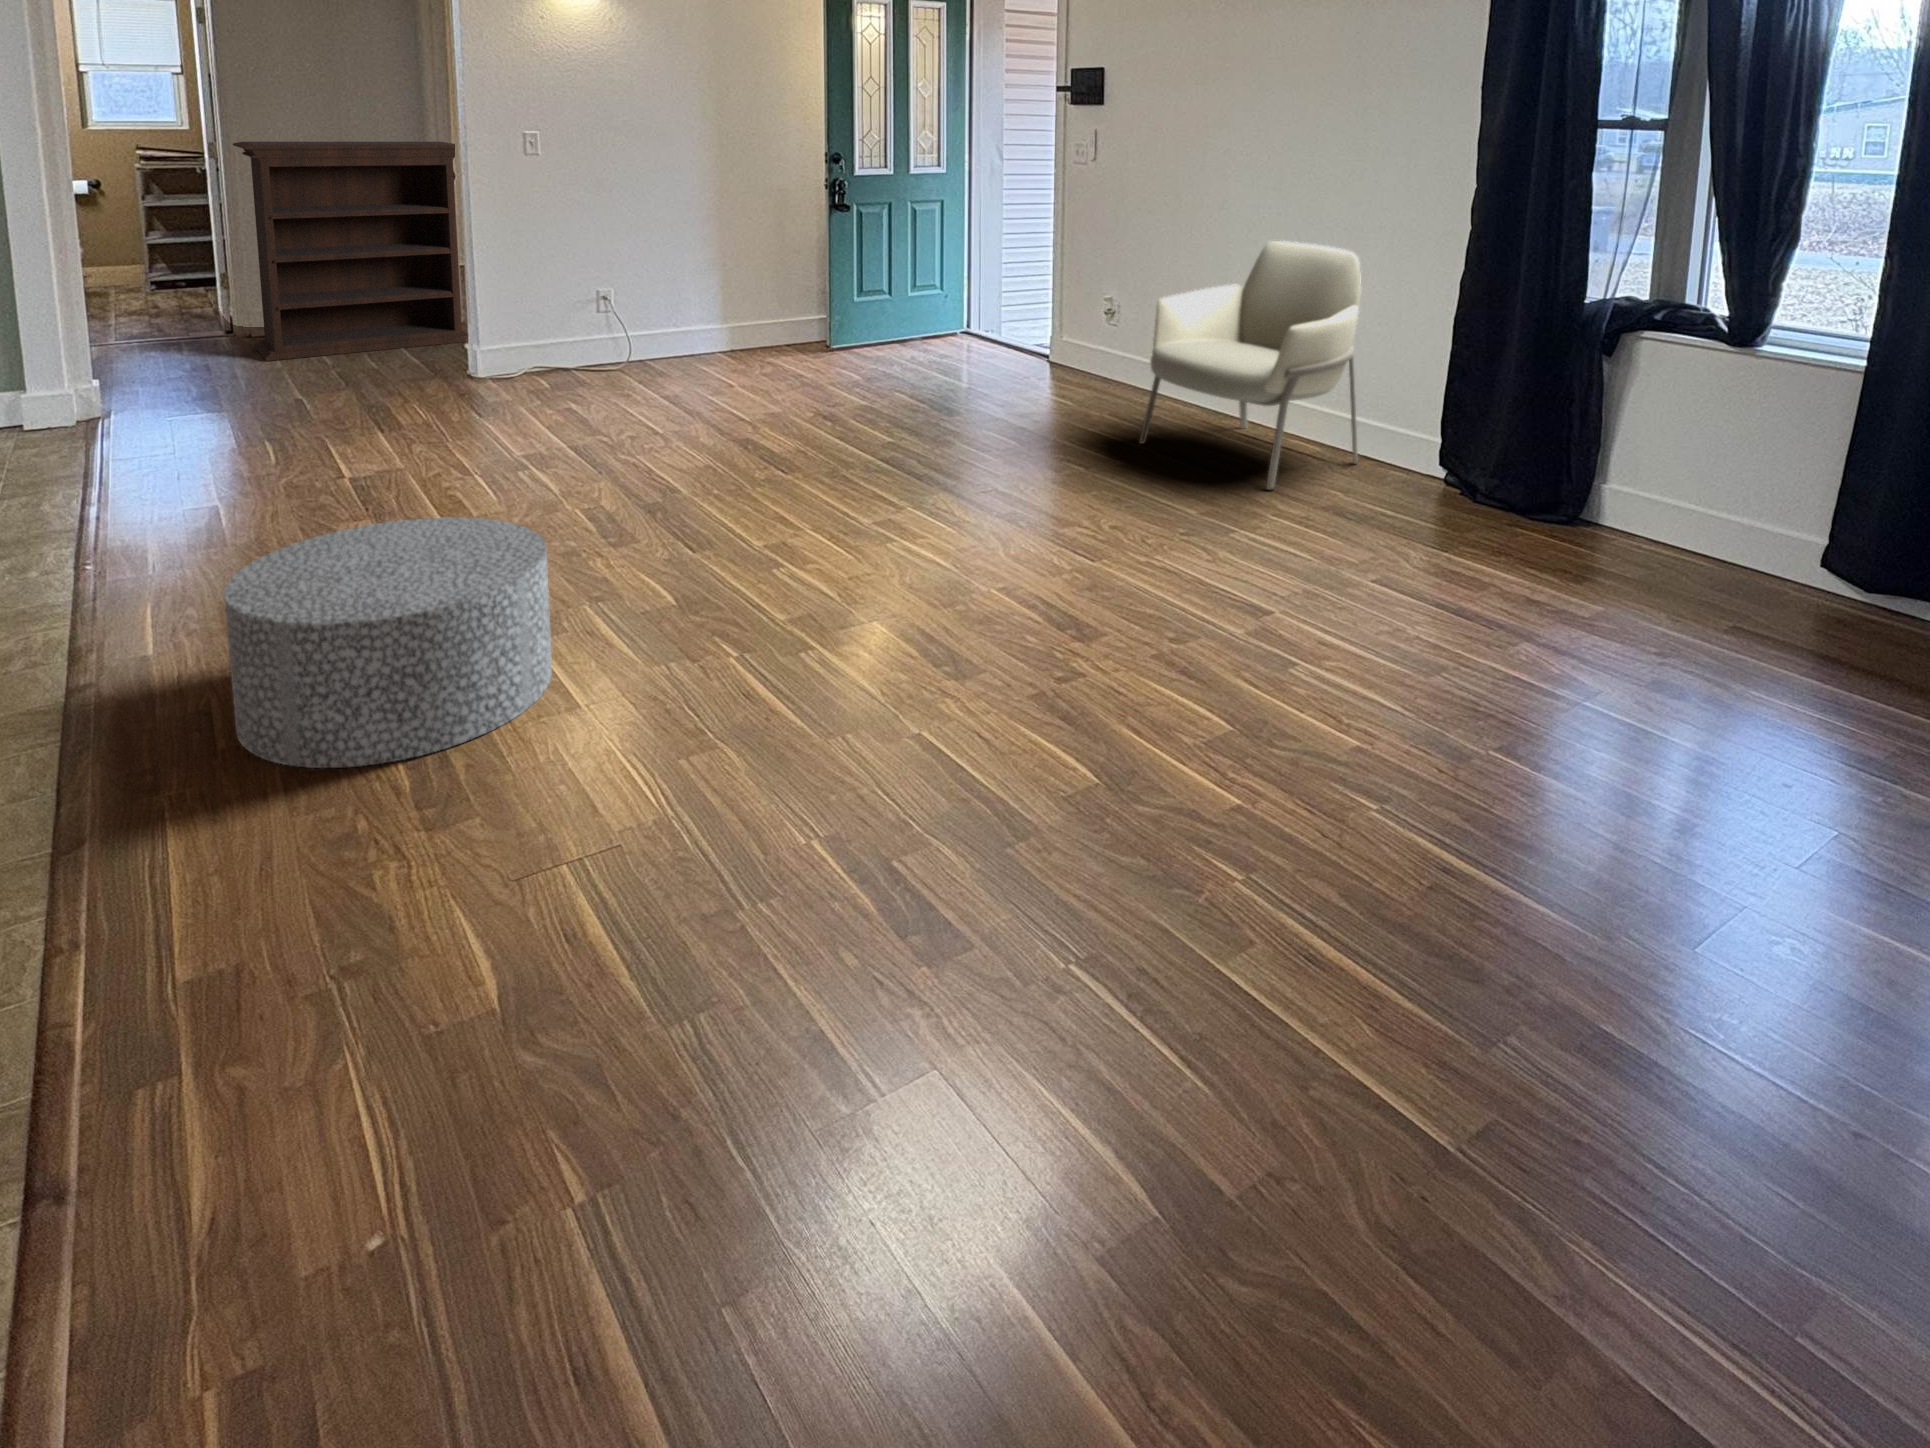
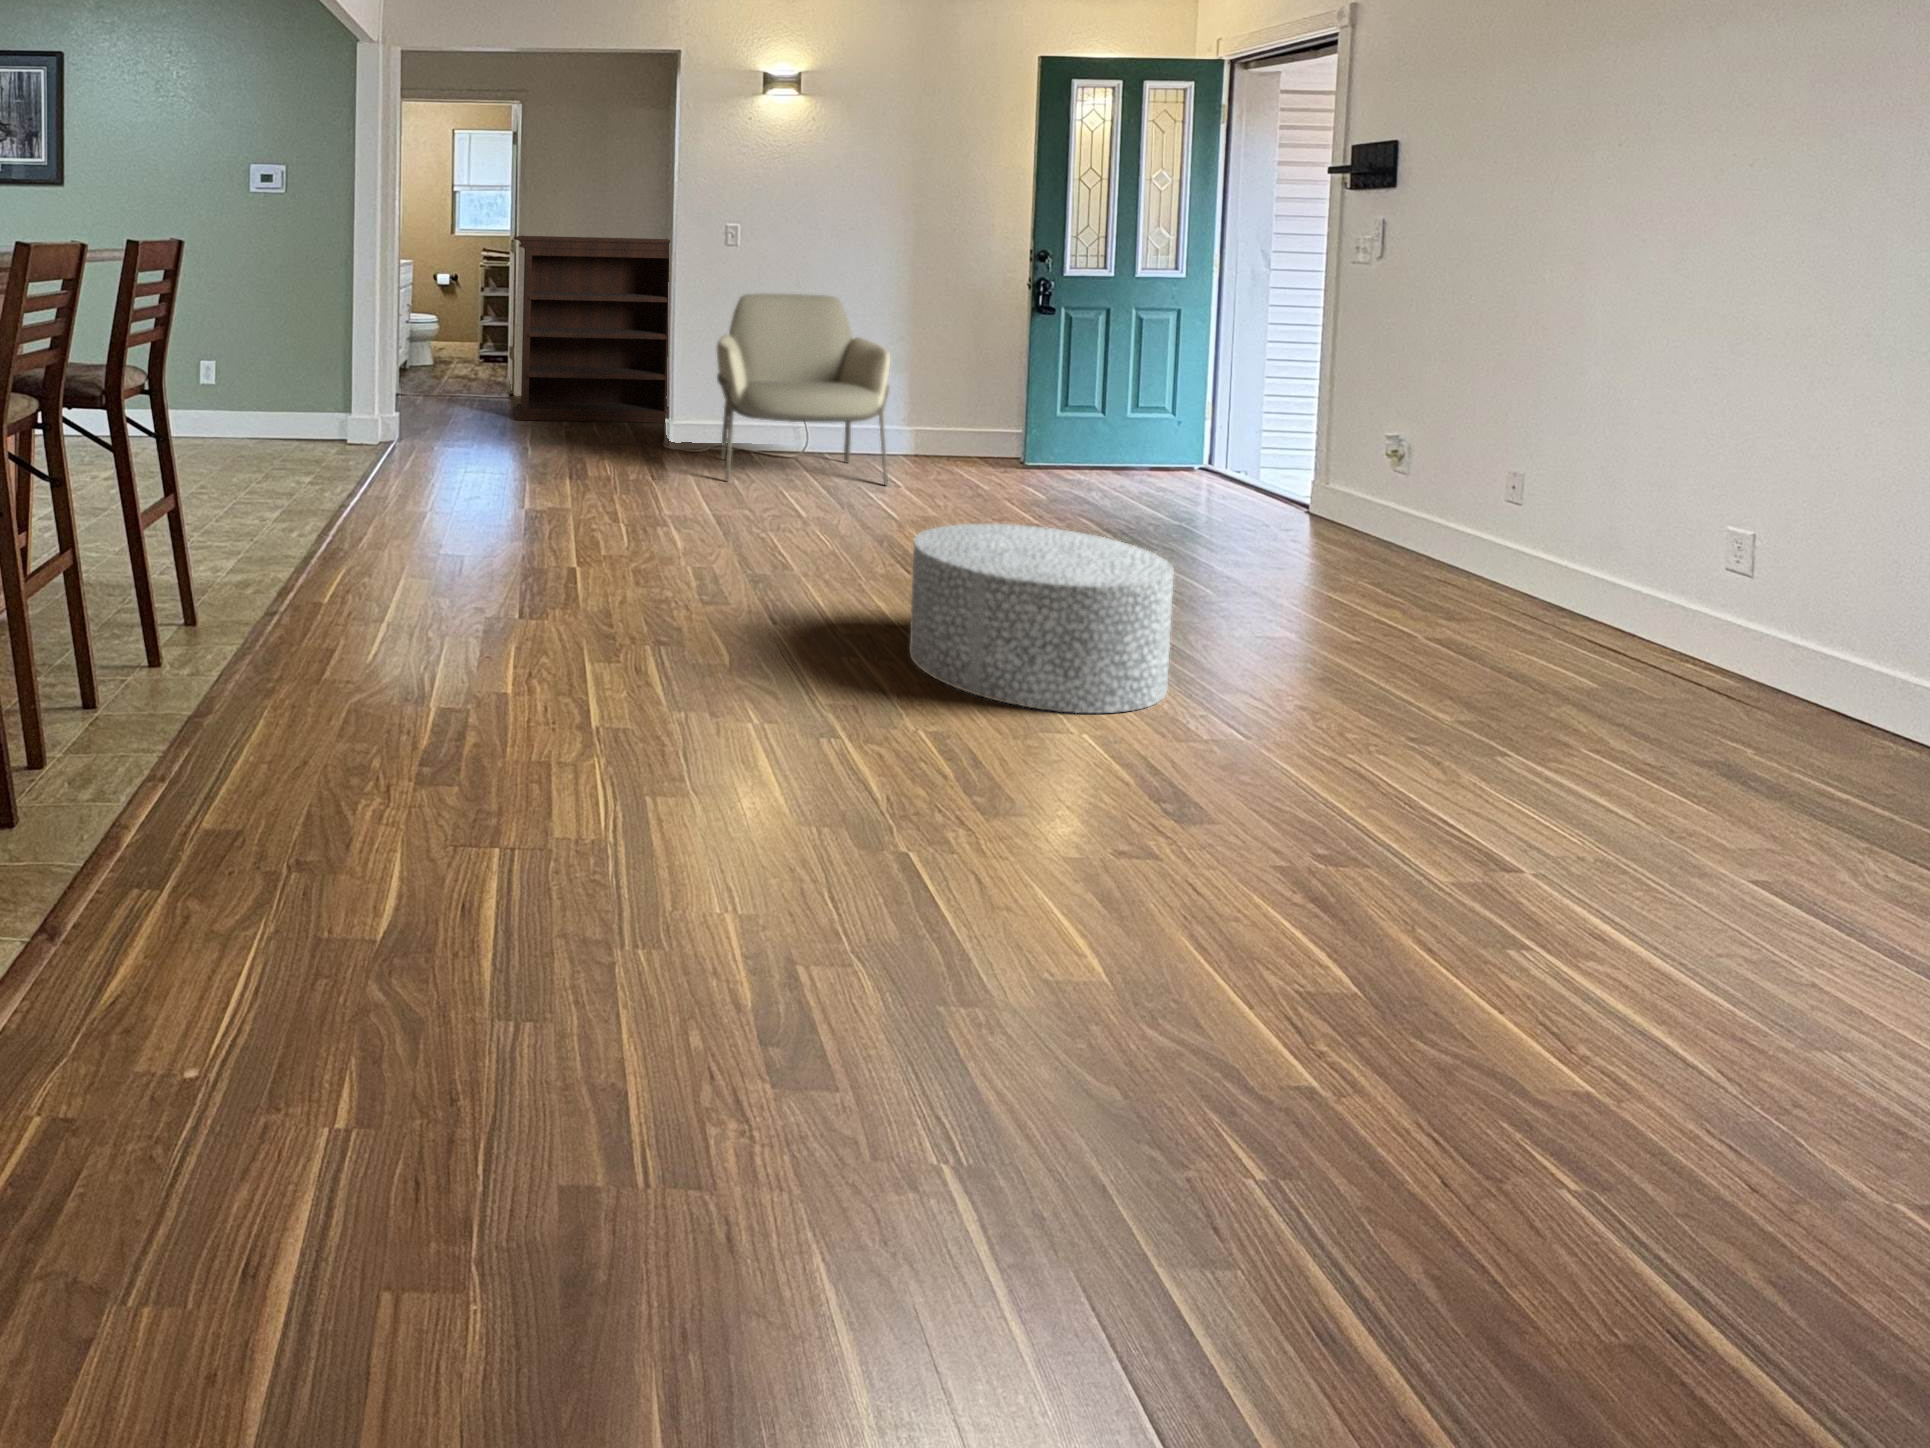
armchair: present [1139,241,1361,490] -> present [716,294,890,485]
ottoman: present [224,517,552,768] -> present [909,524,1174,713]

